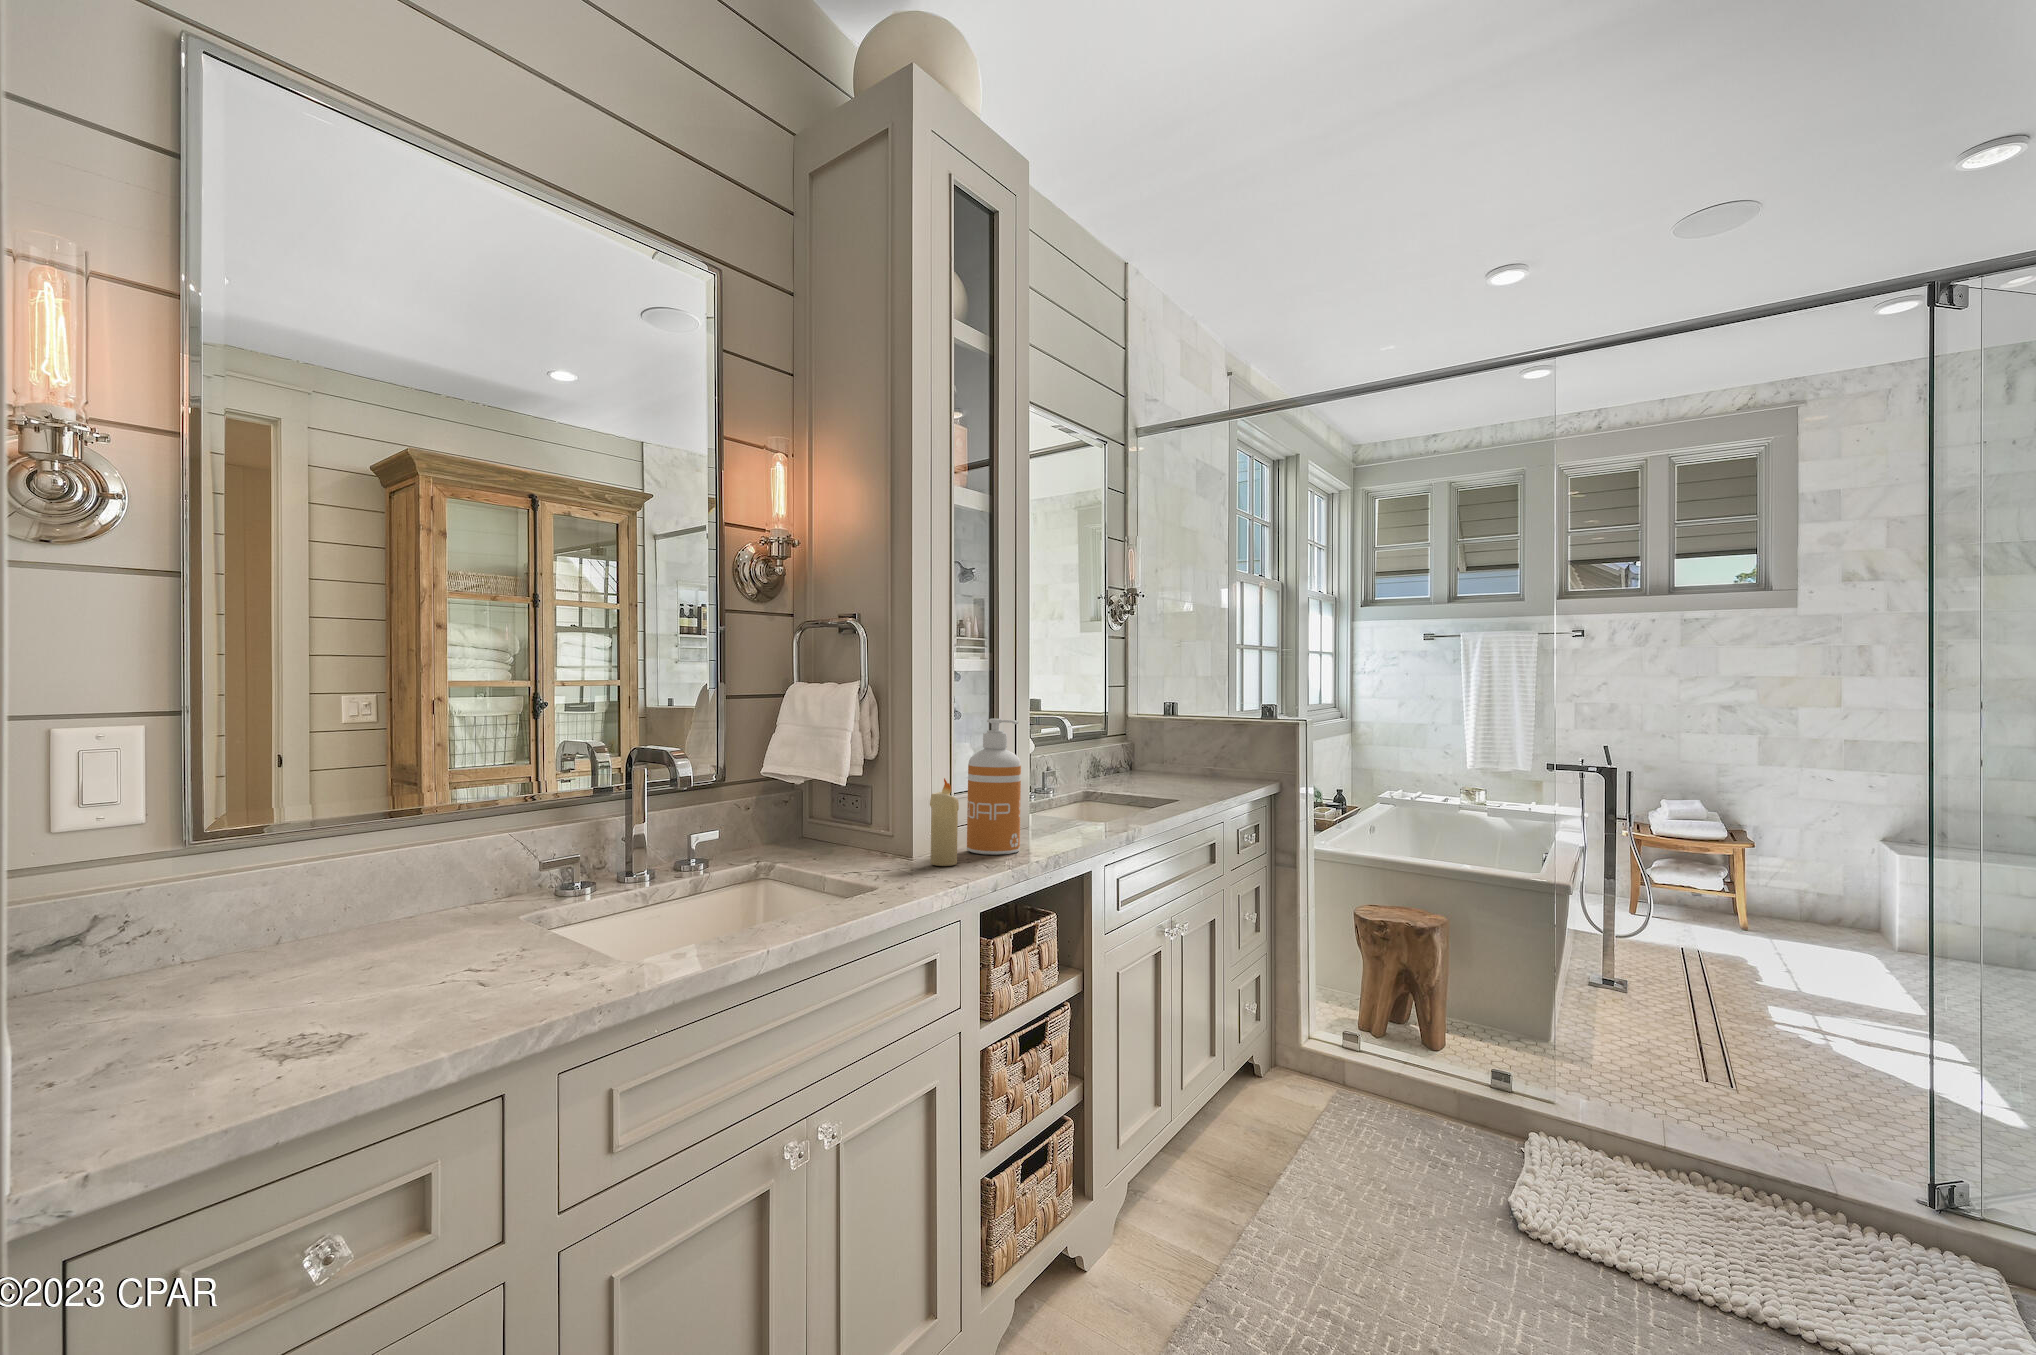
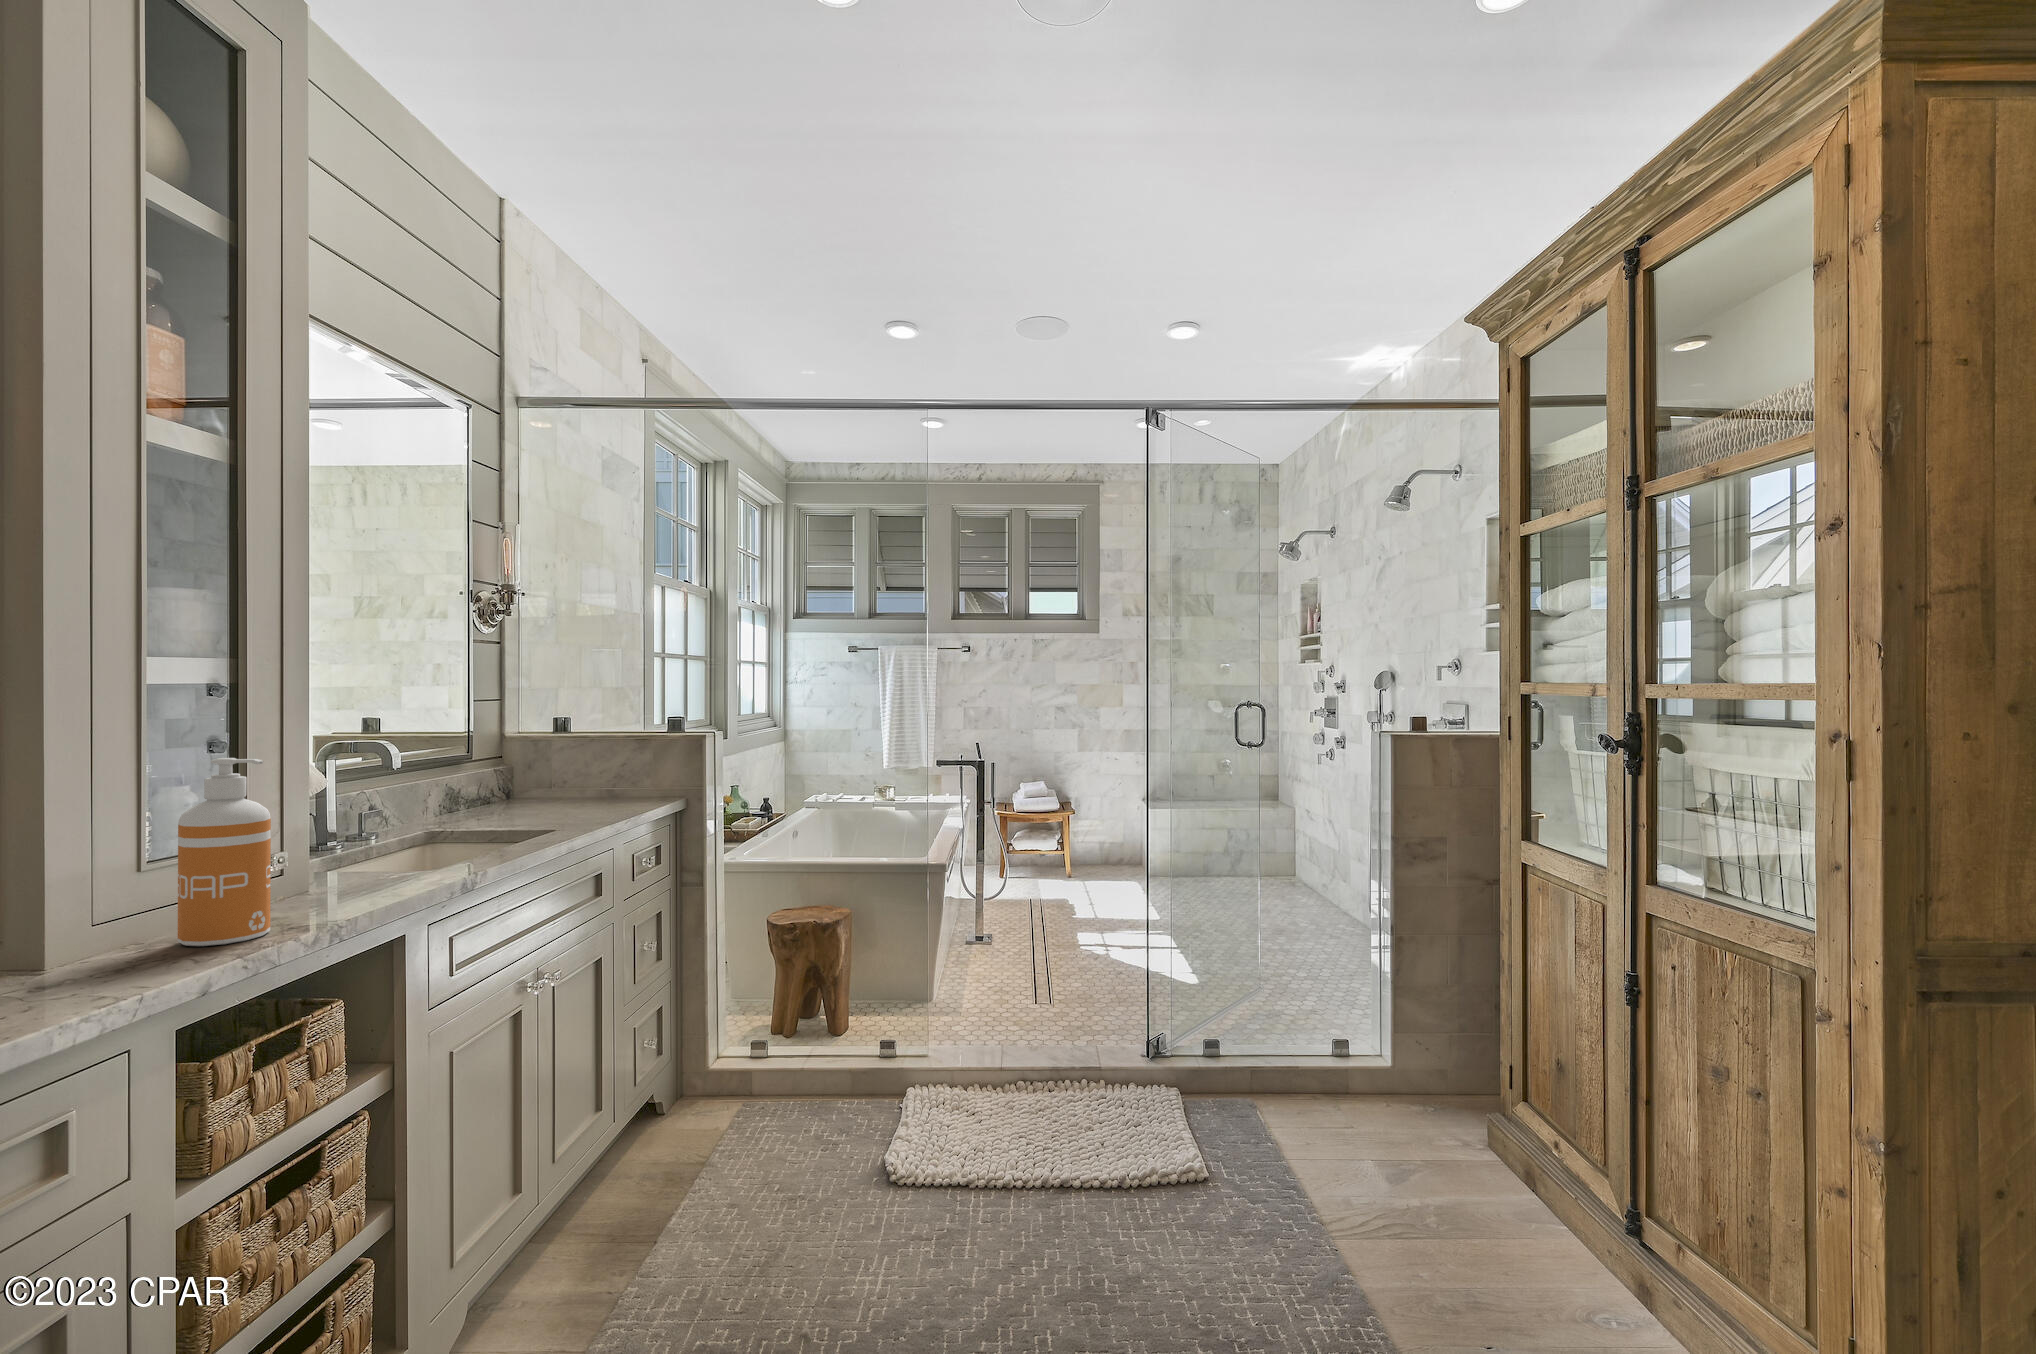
candle: present [930,778,959,866] -> none [87,851,143,979]

